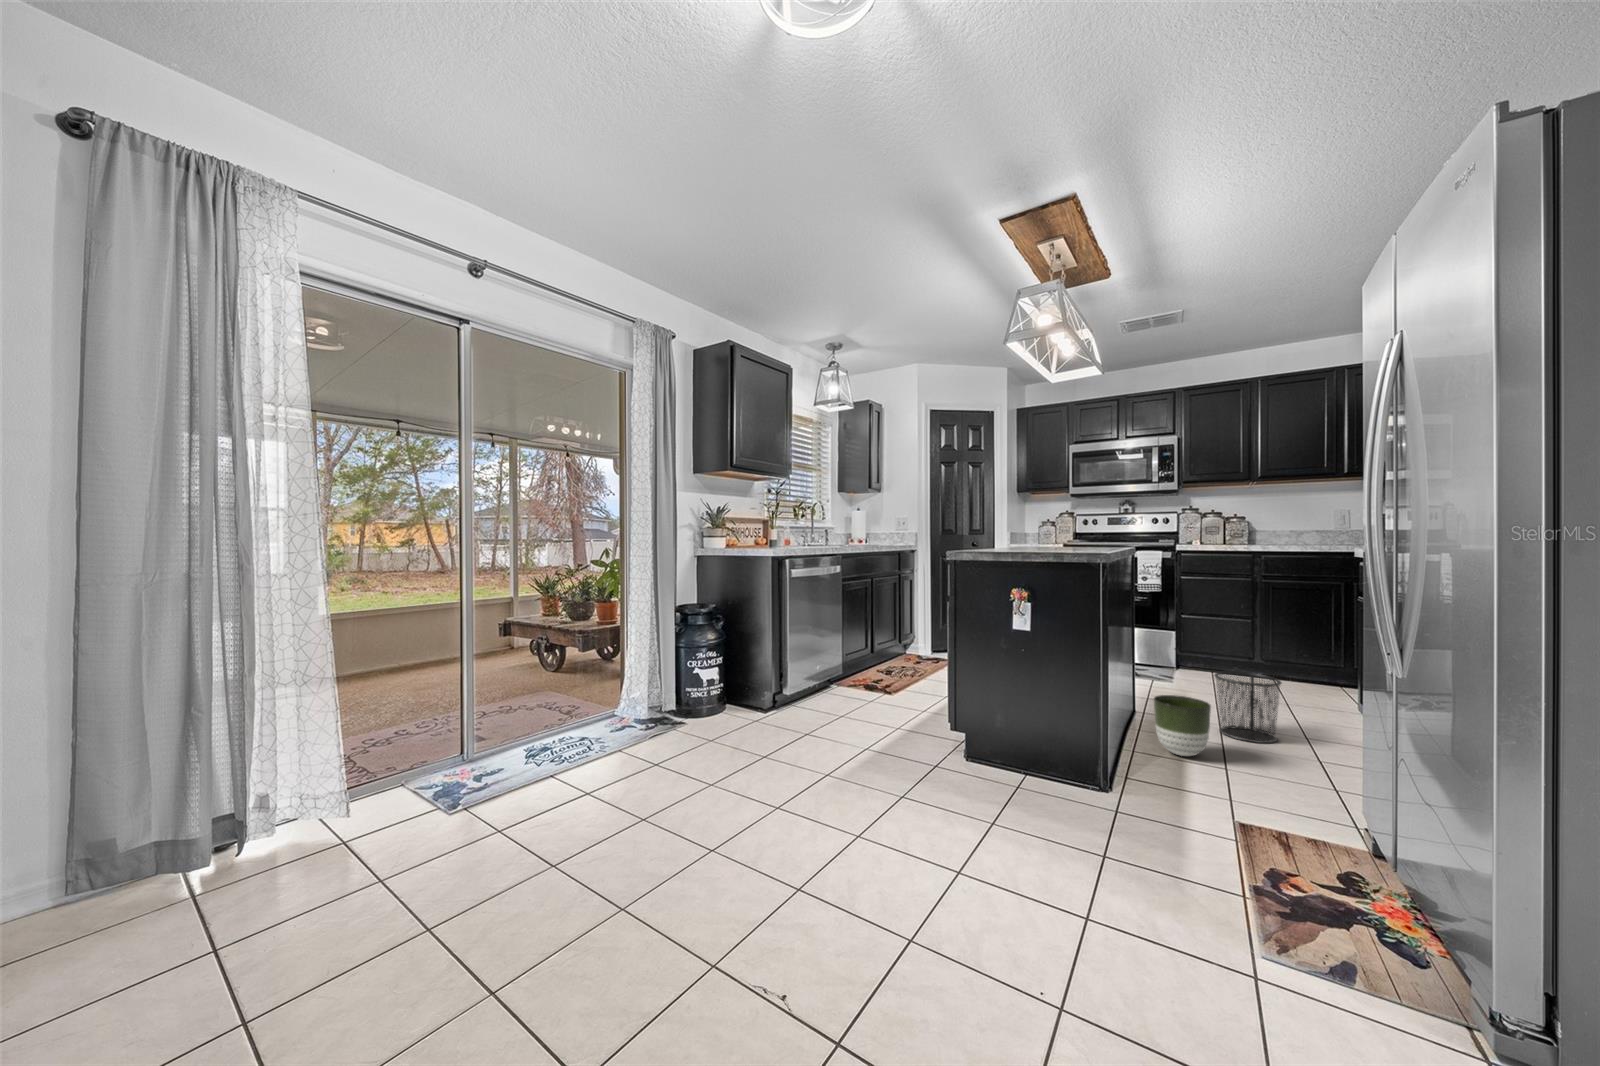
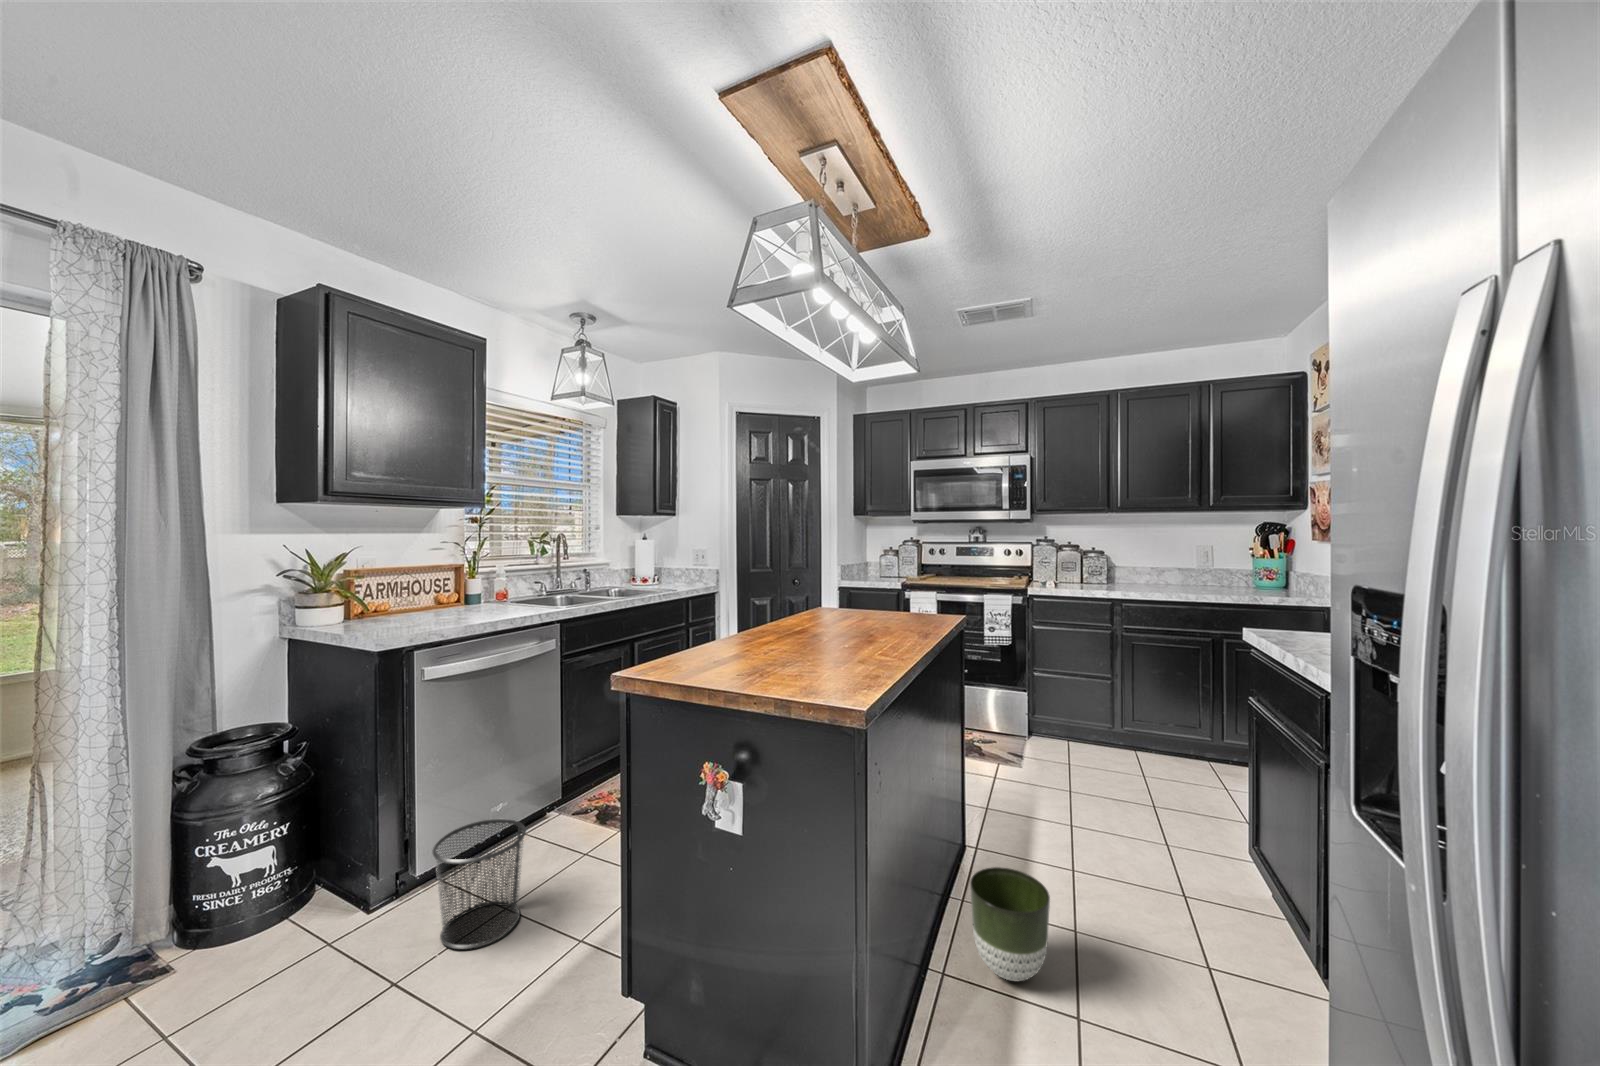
trash can: present [1214,671,1282,743] -> present [432,819,526,949]

